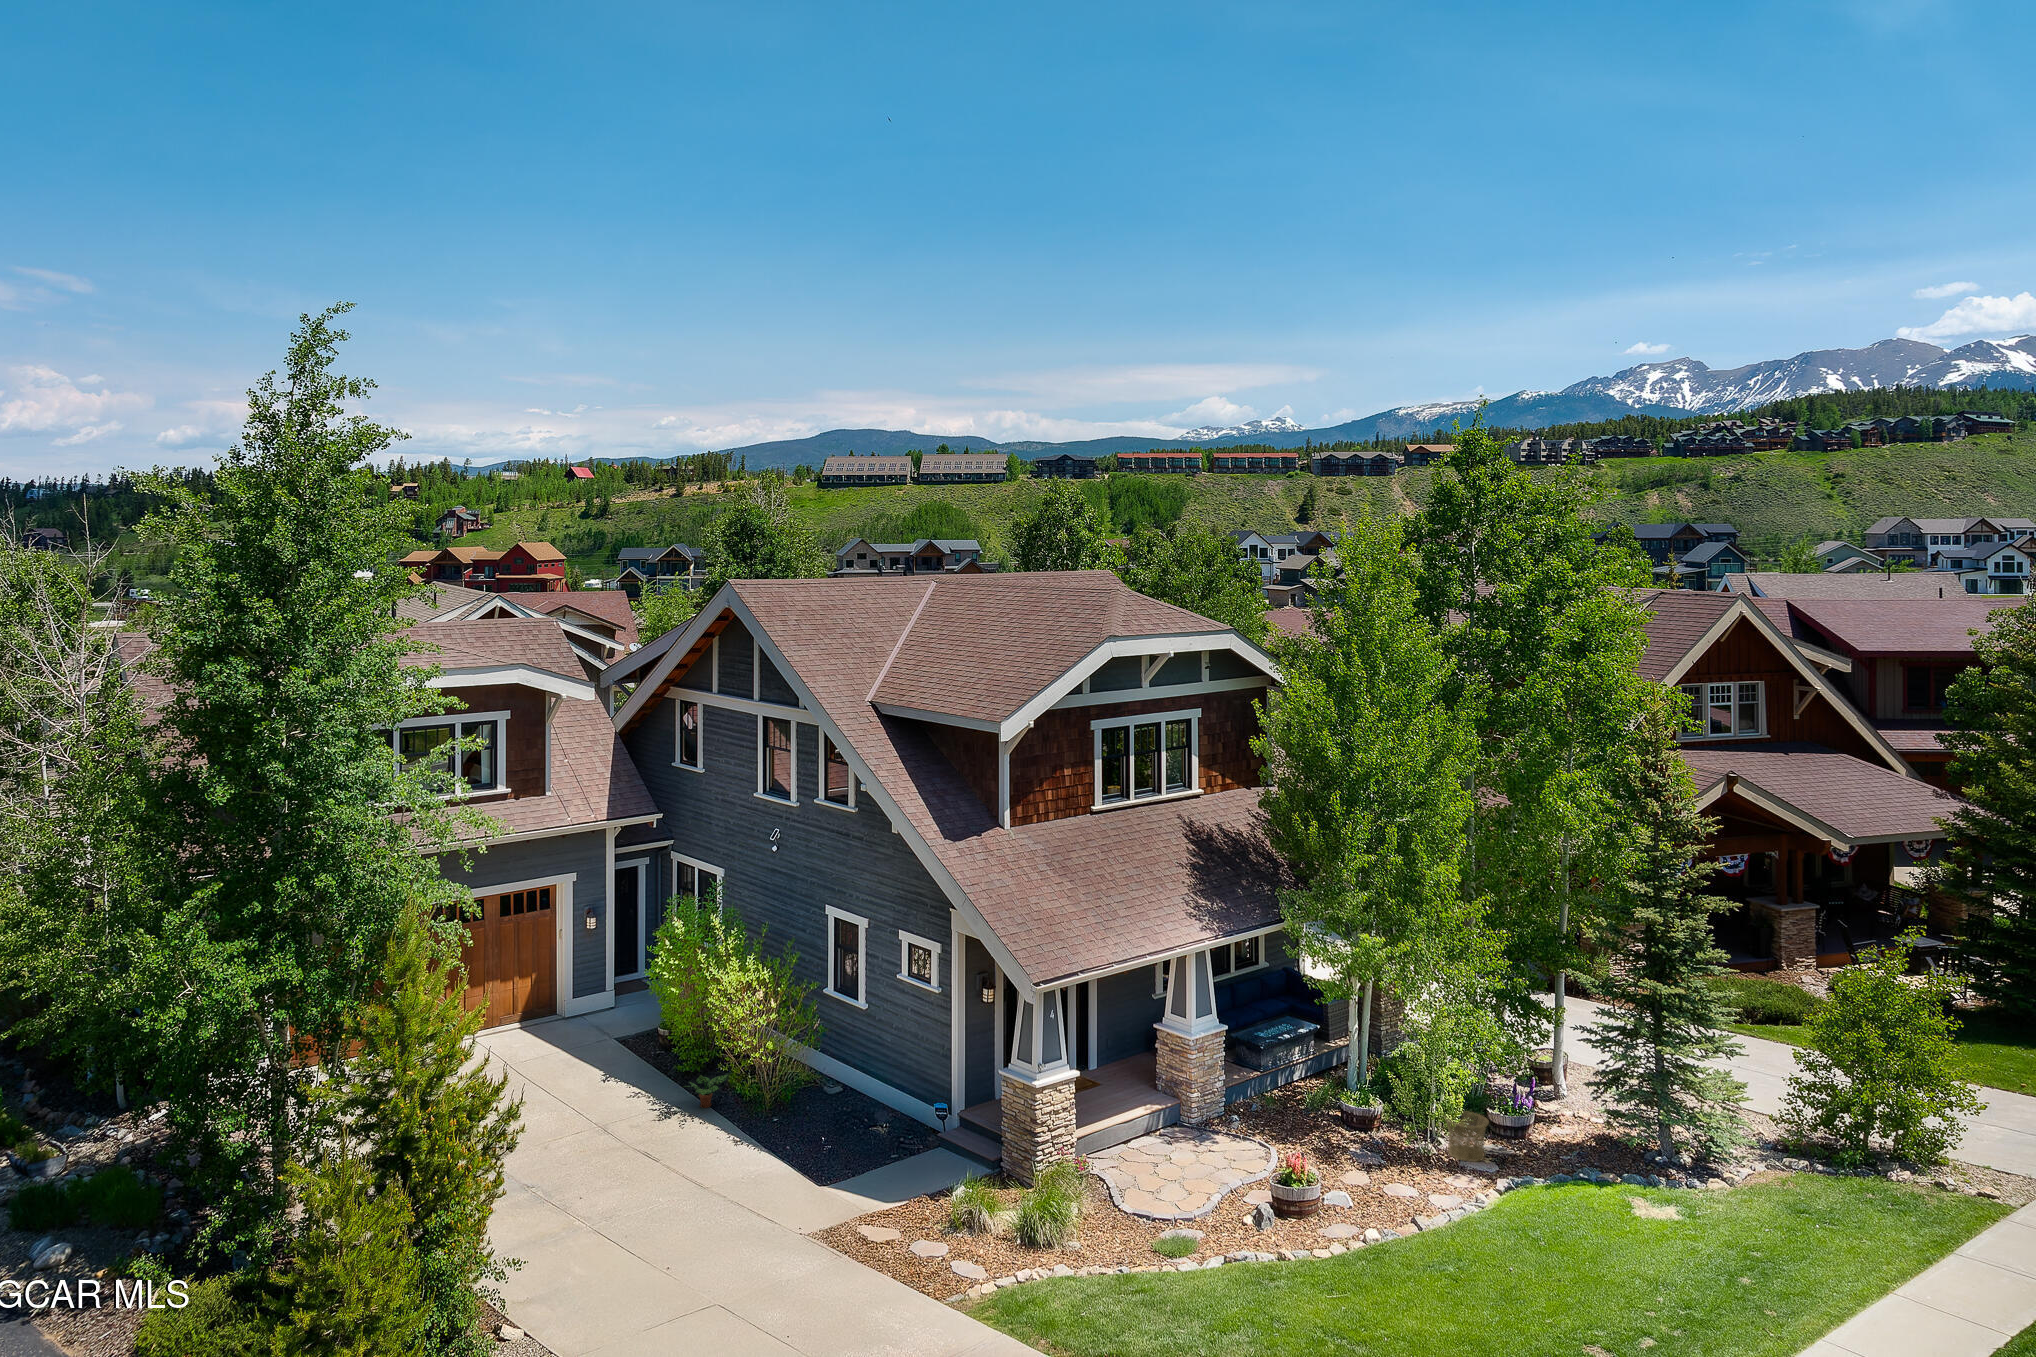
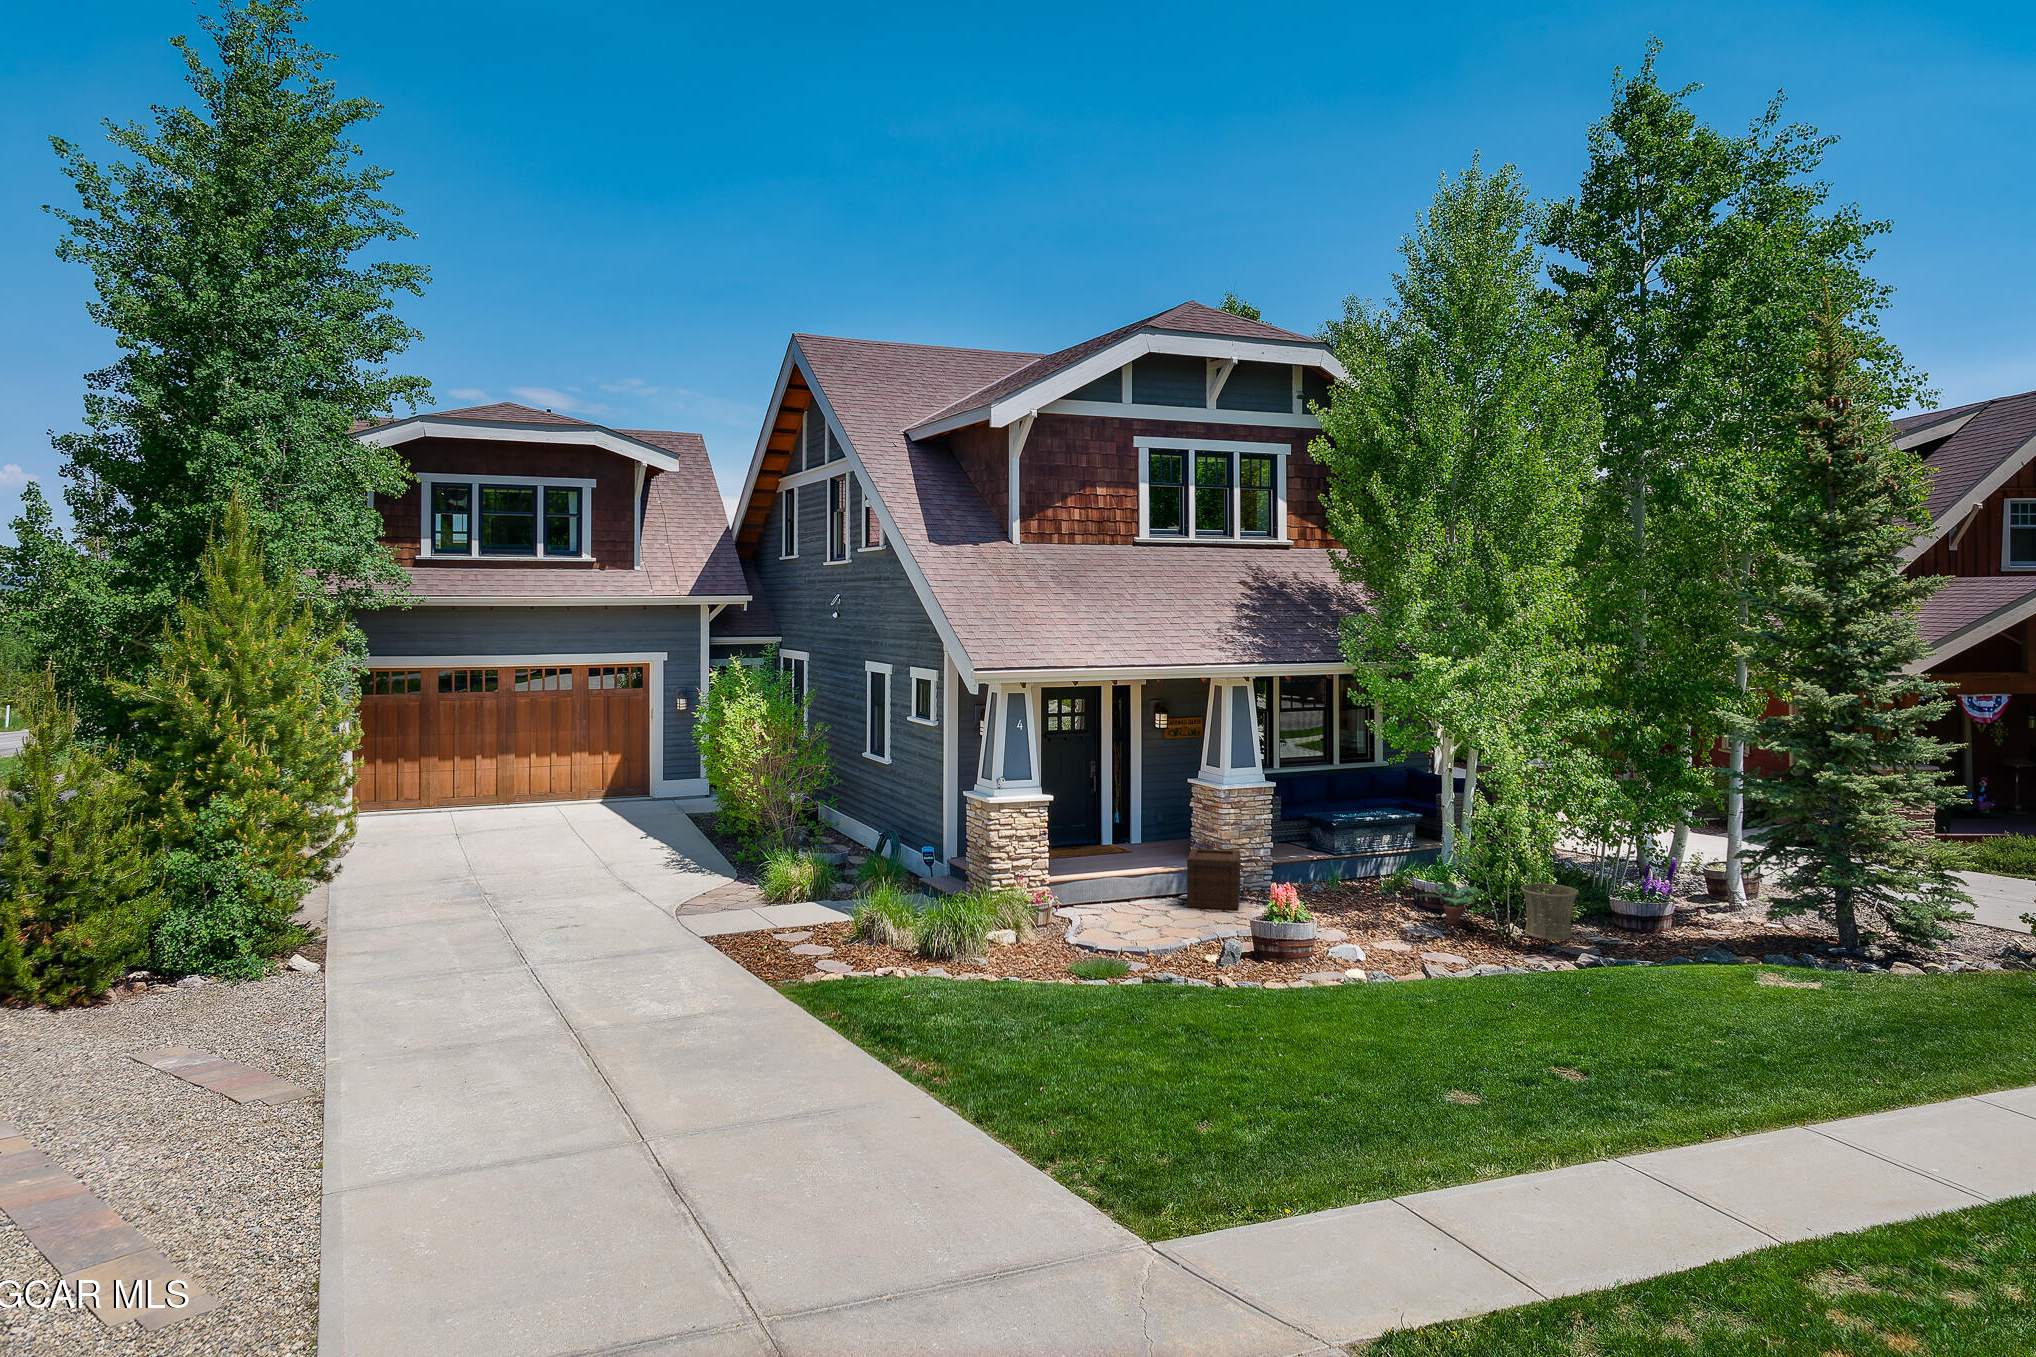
potted plant: present [684,1075,728,1108] -> present [1417,880,1481,924]
wooden crate: none [1169,1091,1221,1149] -> present [1187,849,1240,910]

